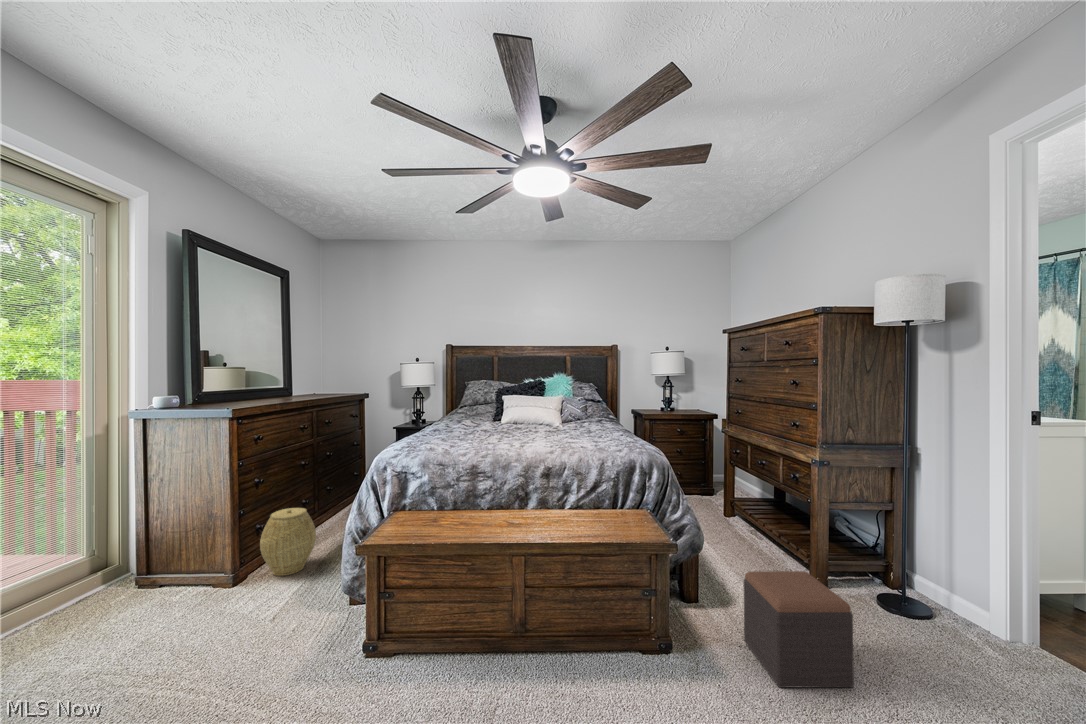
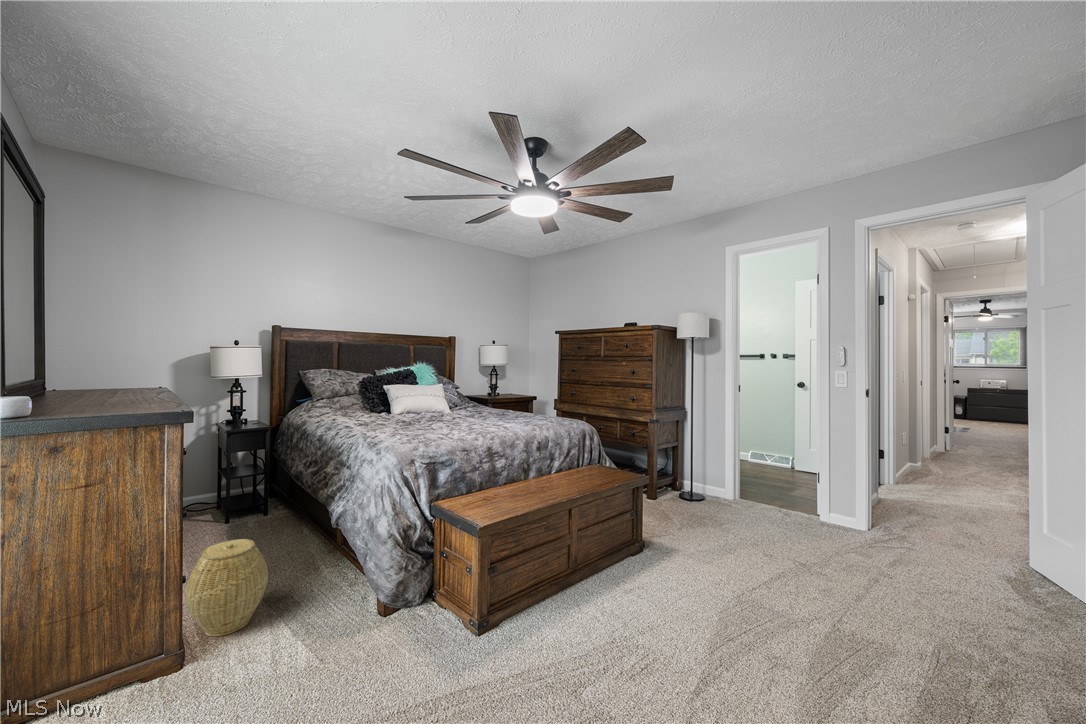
footstool: present [744,571,854,688] -> none [664,481,722,544]

